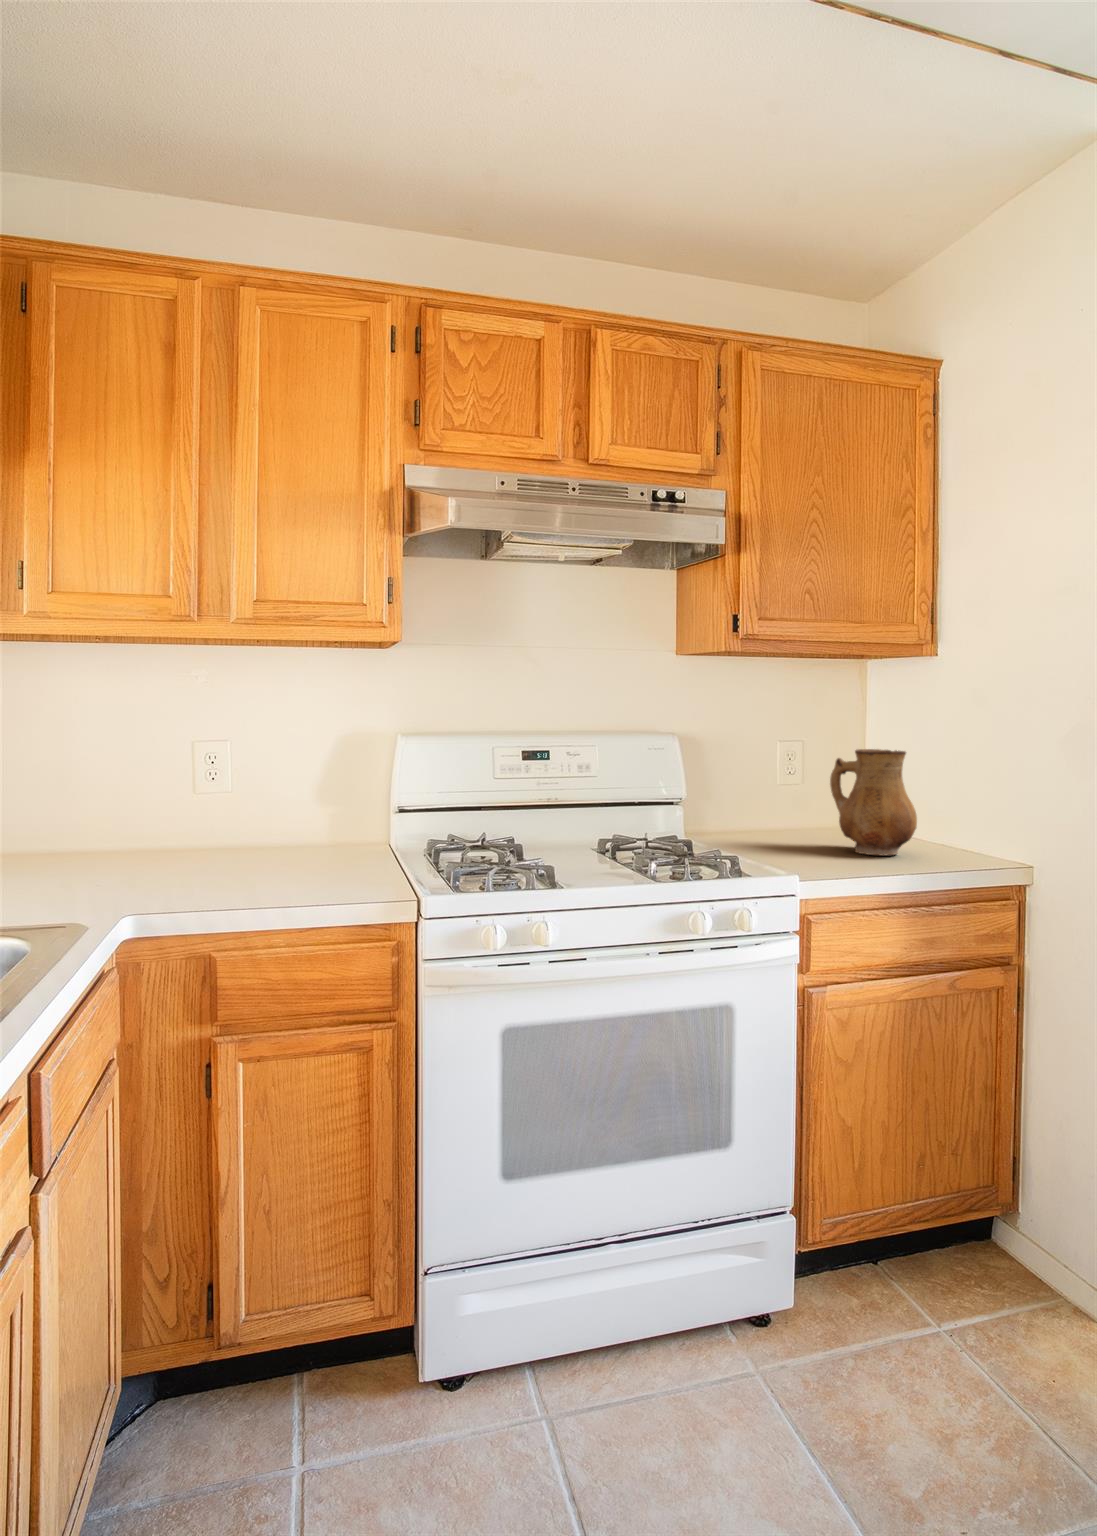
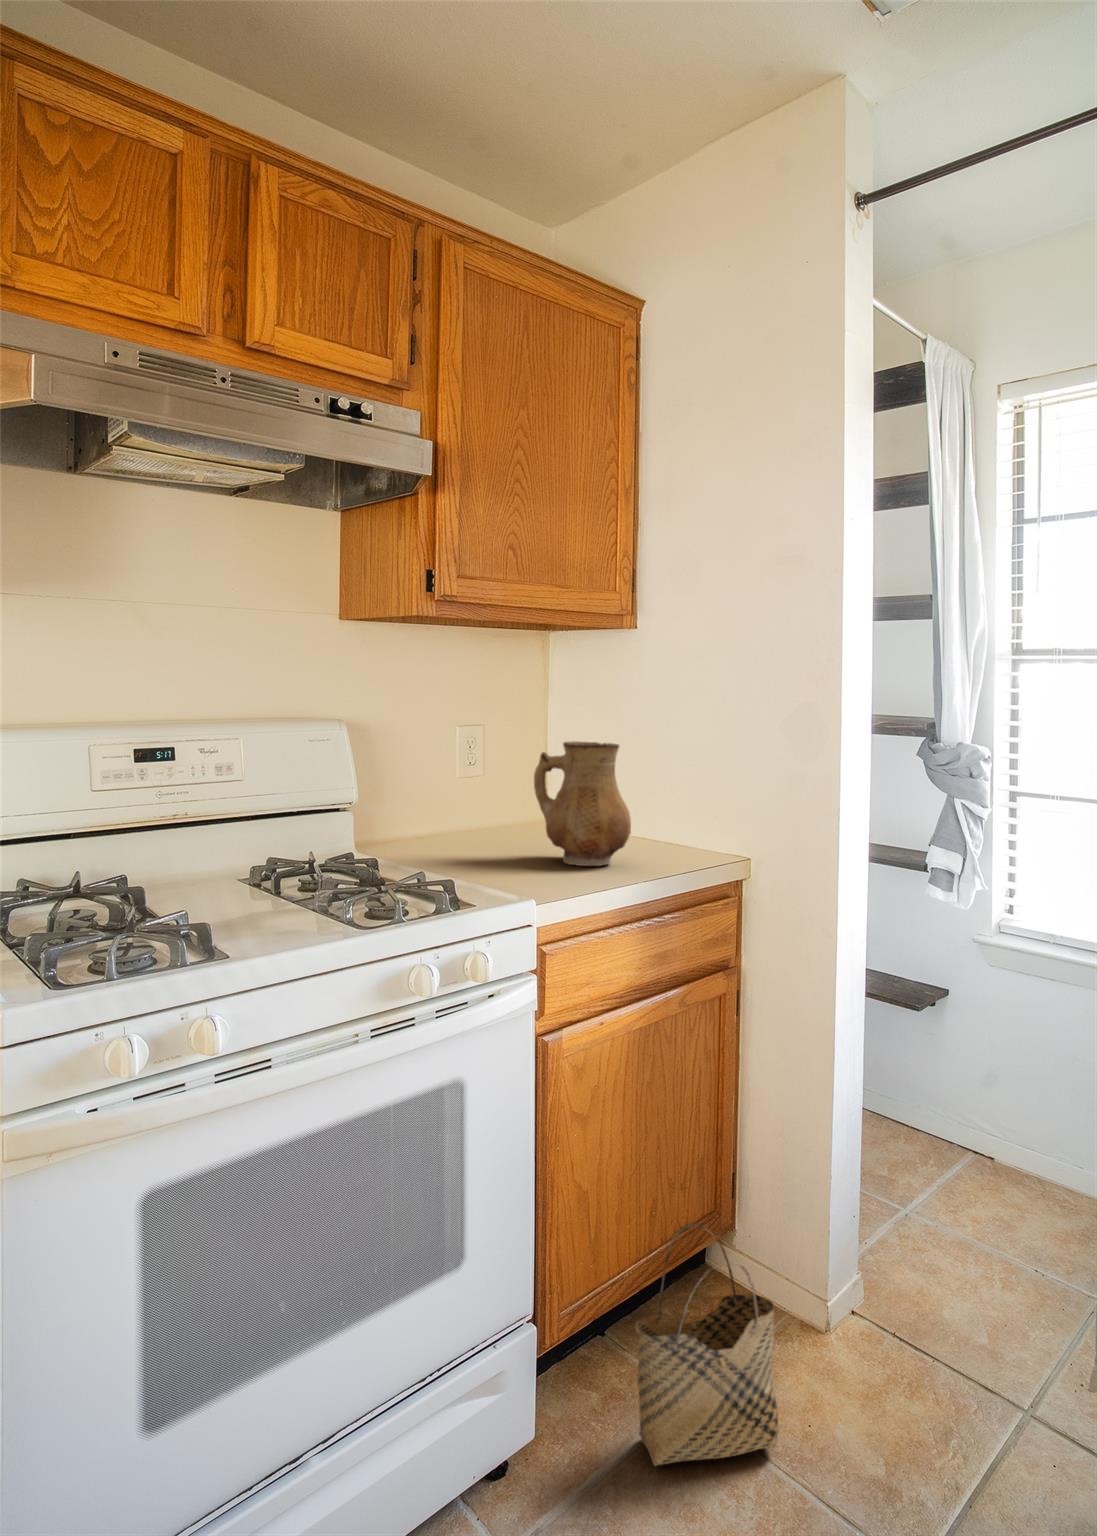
woven basket: none [880,1168,1020,1380] -> present [635,1223,778,1466]

